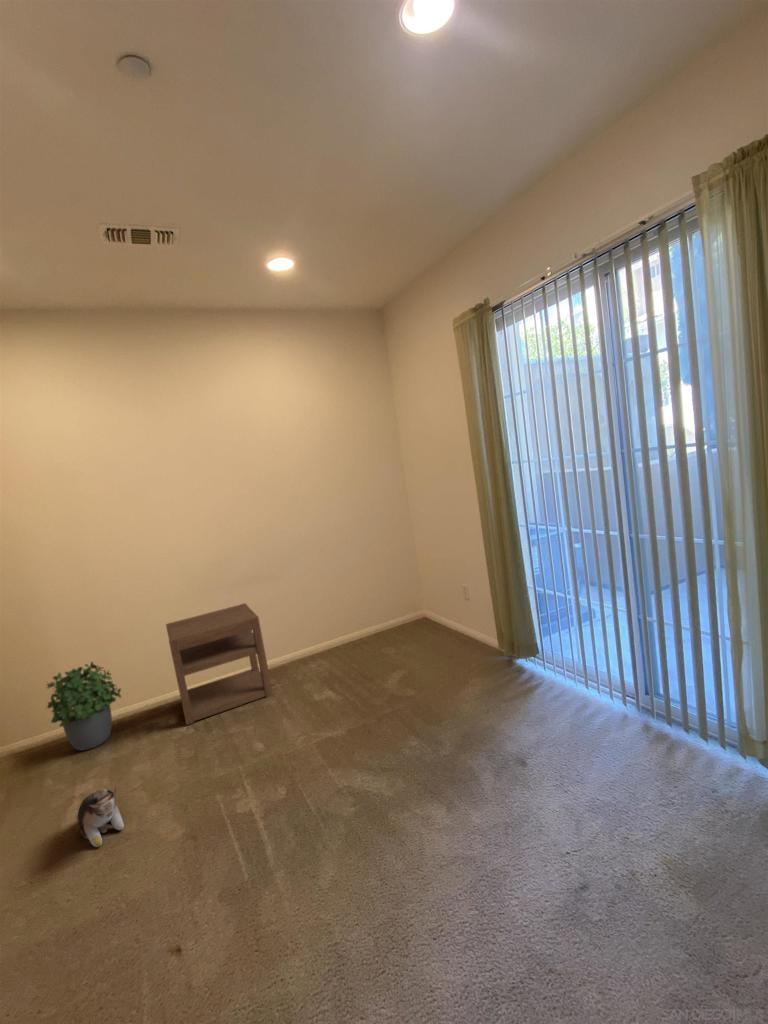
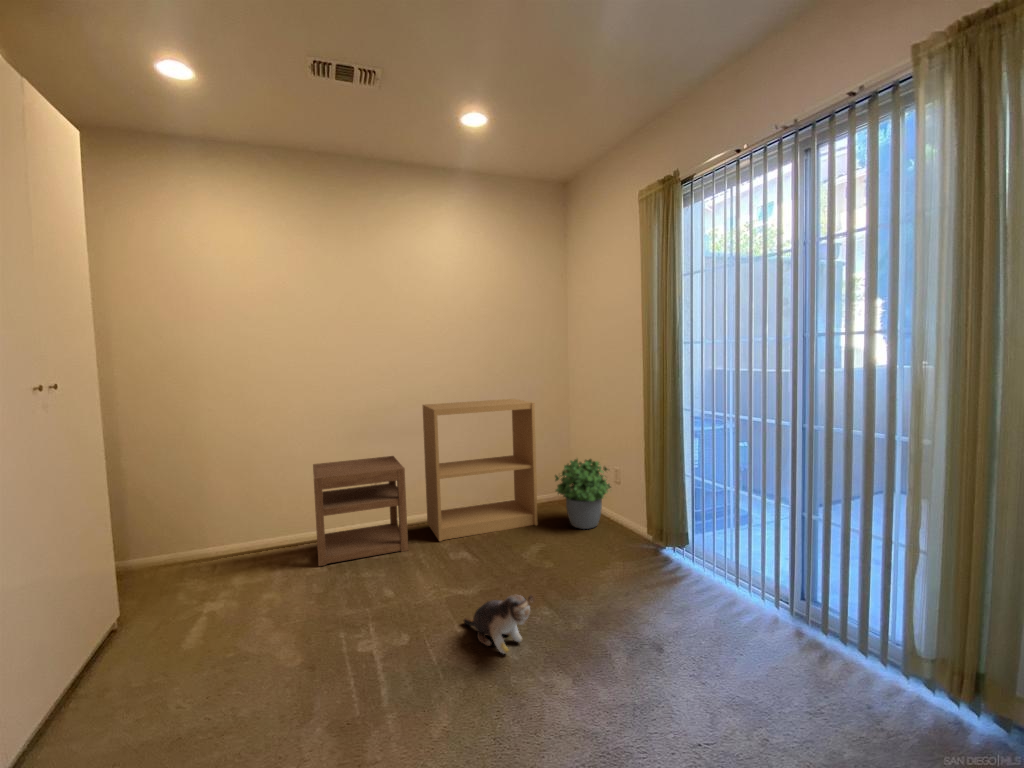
bookshelf: none [267,530,395,681] -> present [423,399,538,541]
potted plant: present [47,662,121,751] -> present [555,459,611,529]
plush toy: present [78,787,124,847] -> present [464,595,535,654]

